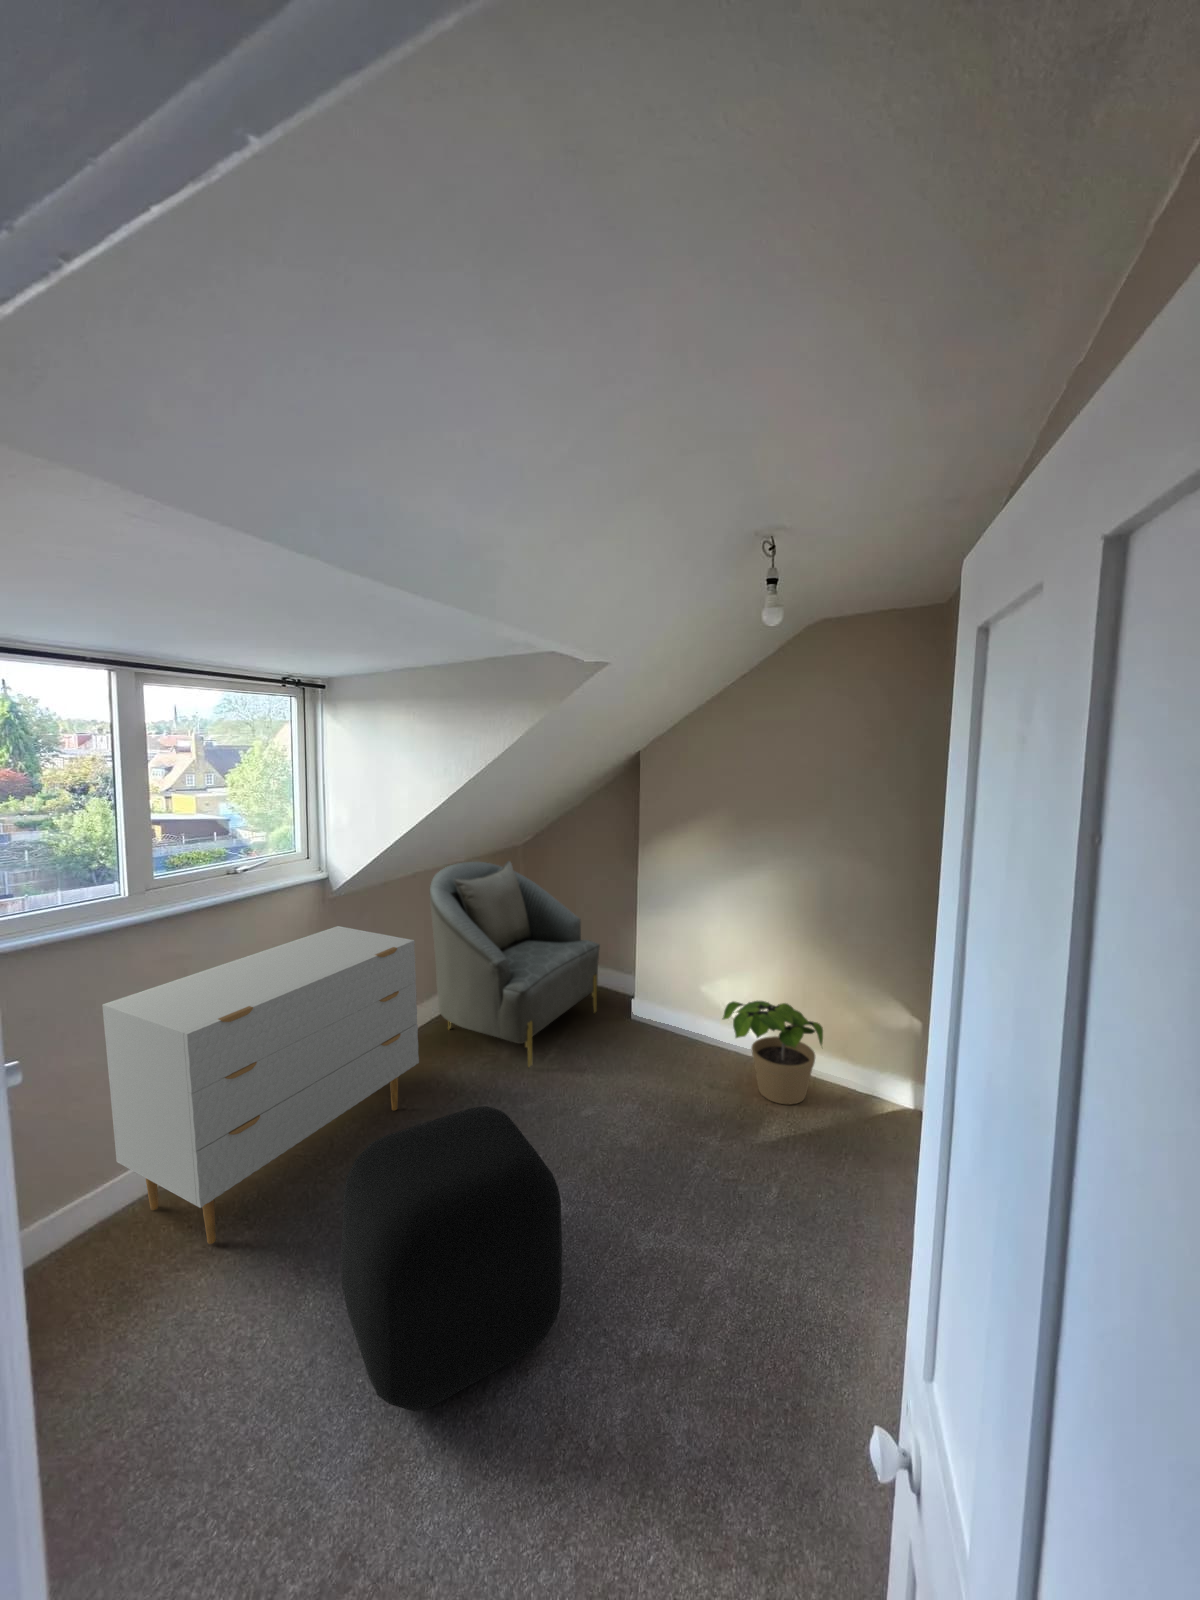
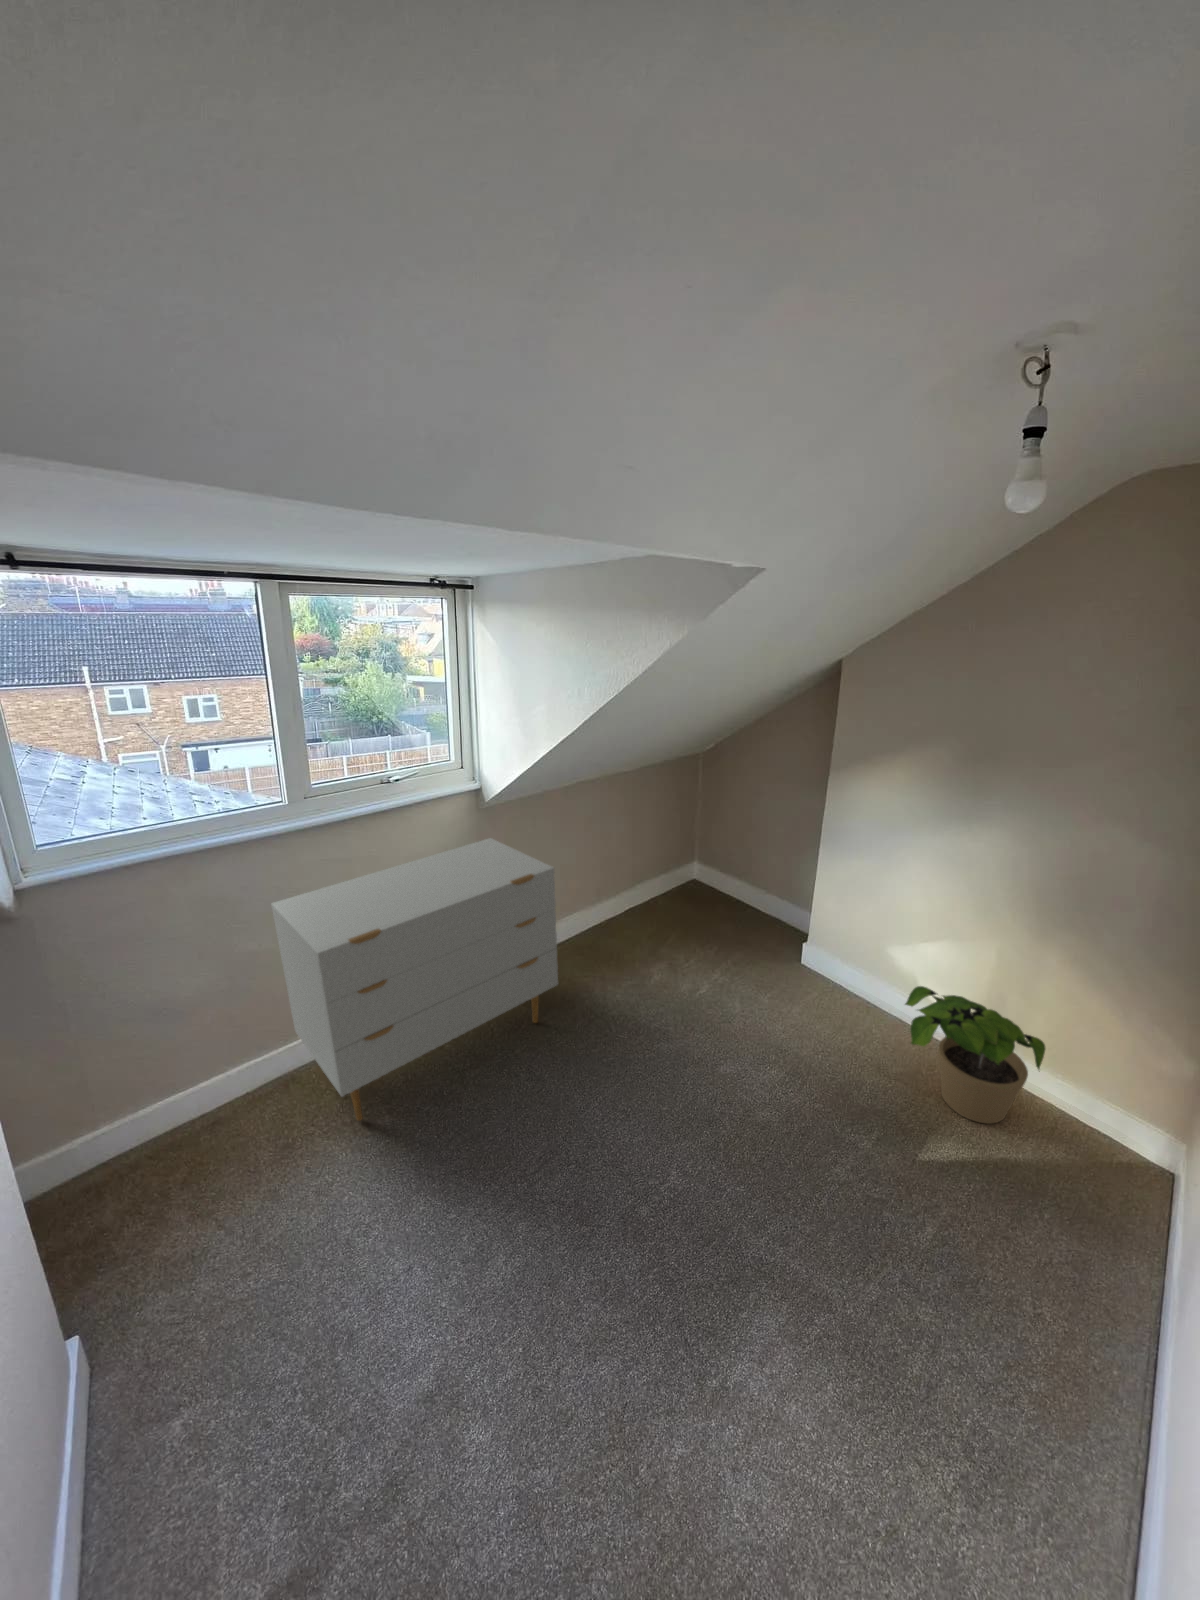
armchair: present [430,861,600,1067] -> none [588,774,773,1005]
ottoman: present [341,1106,562,1411] -> none [427,1075,642,1364]

